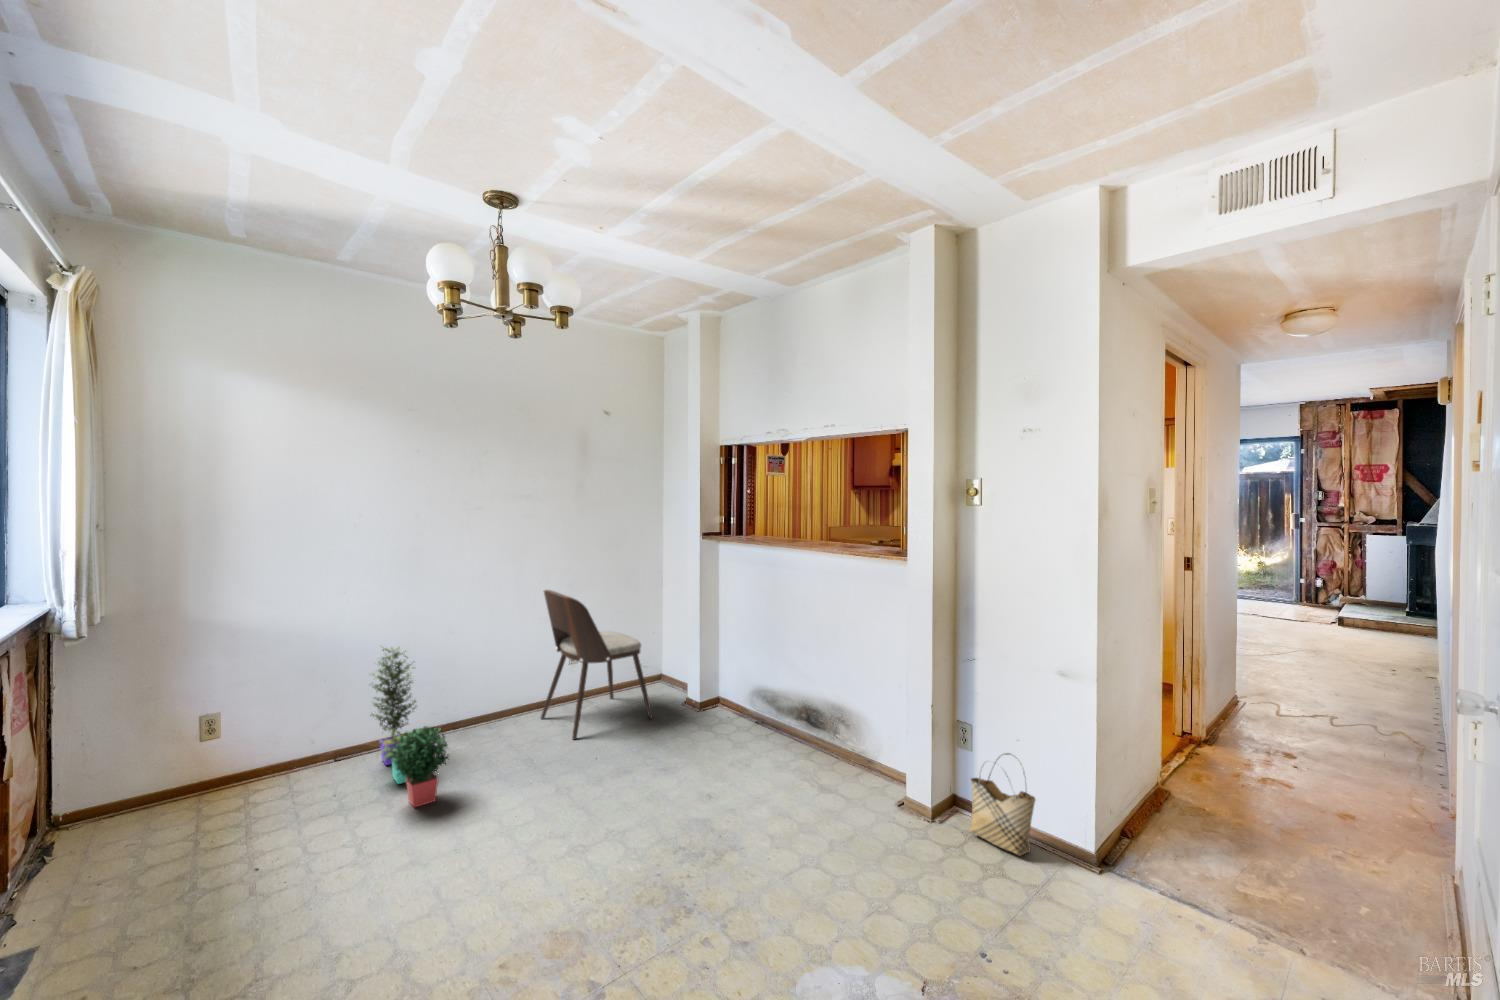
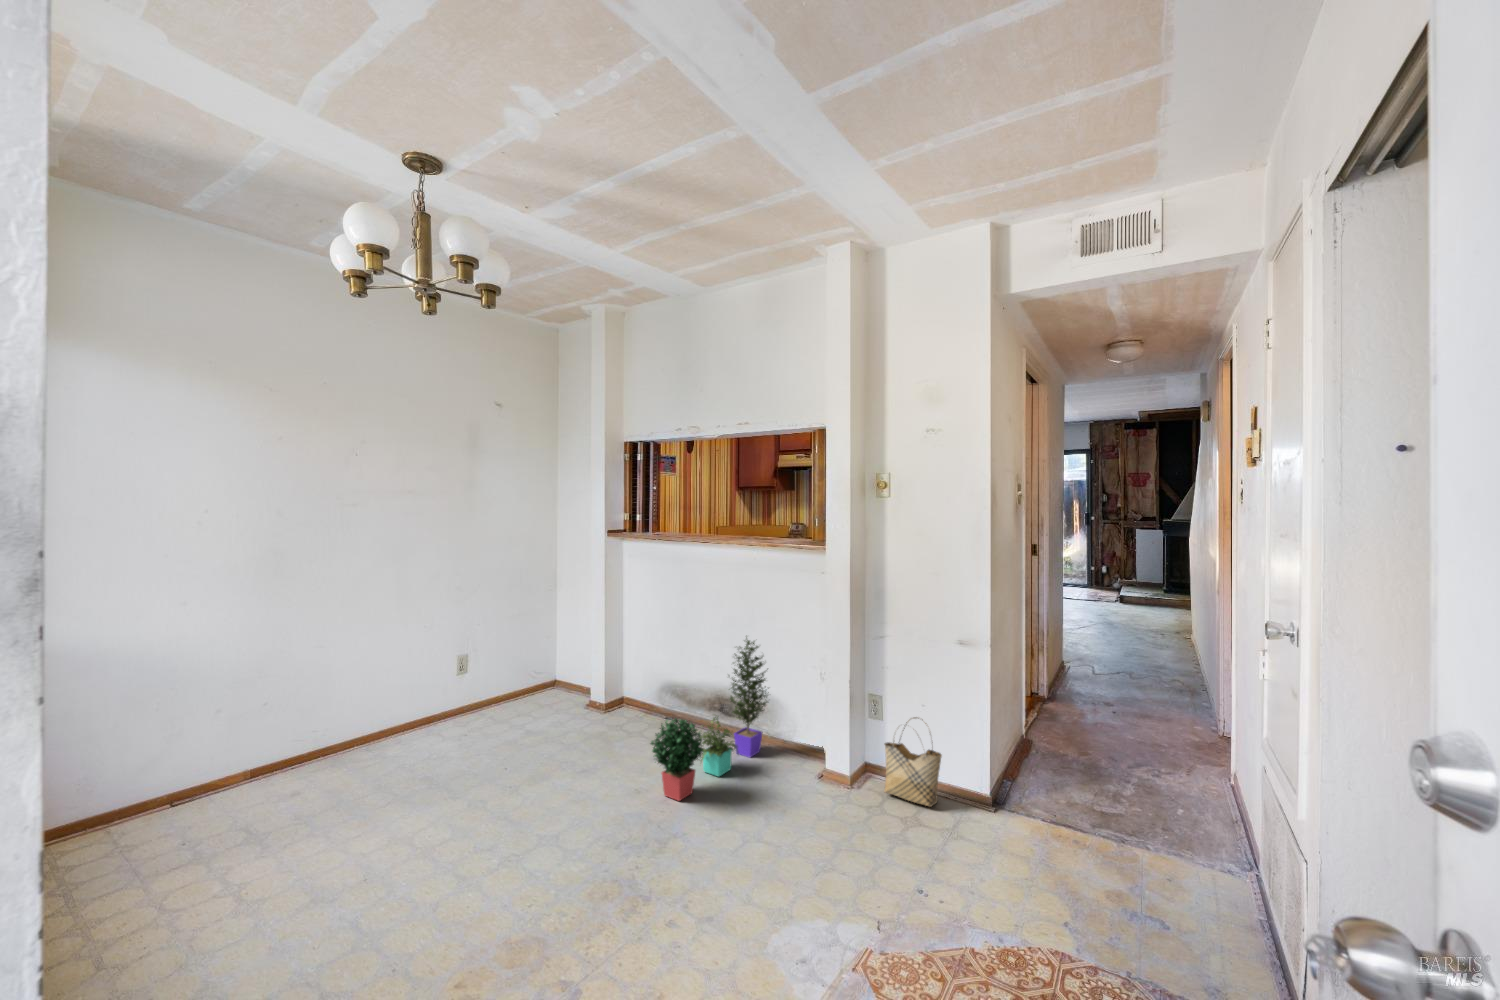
dining chair: present [541,590,653,739] -> none [429,592,556,750]
potted plant: present [371,646,448,807] -> present [651,638,768,801]

